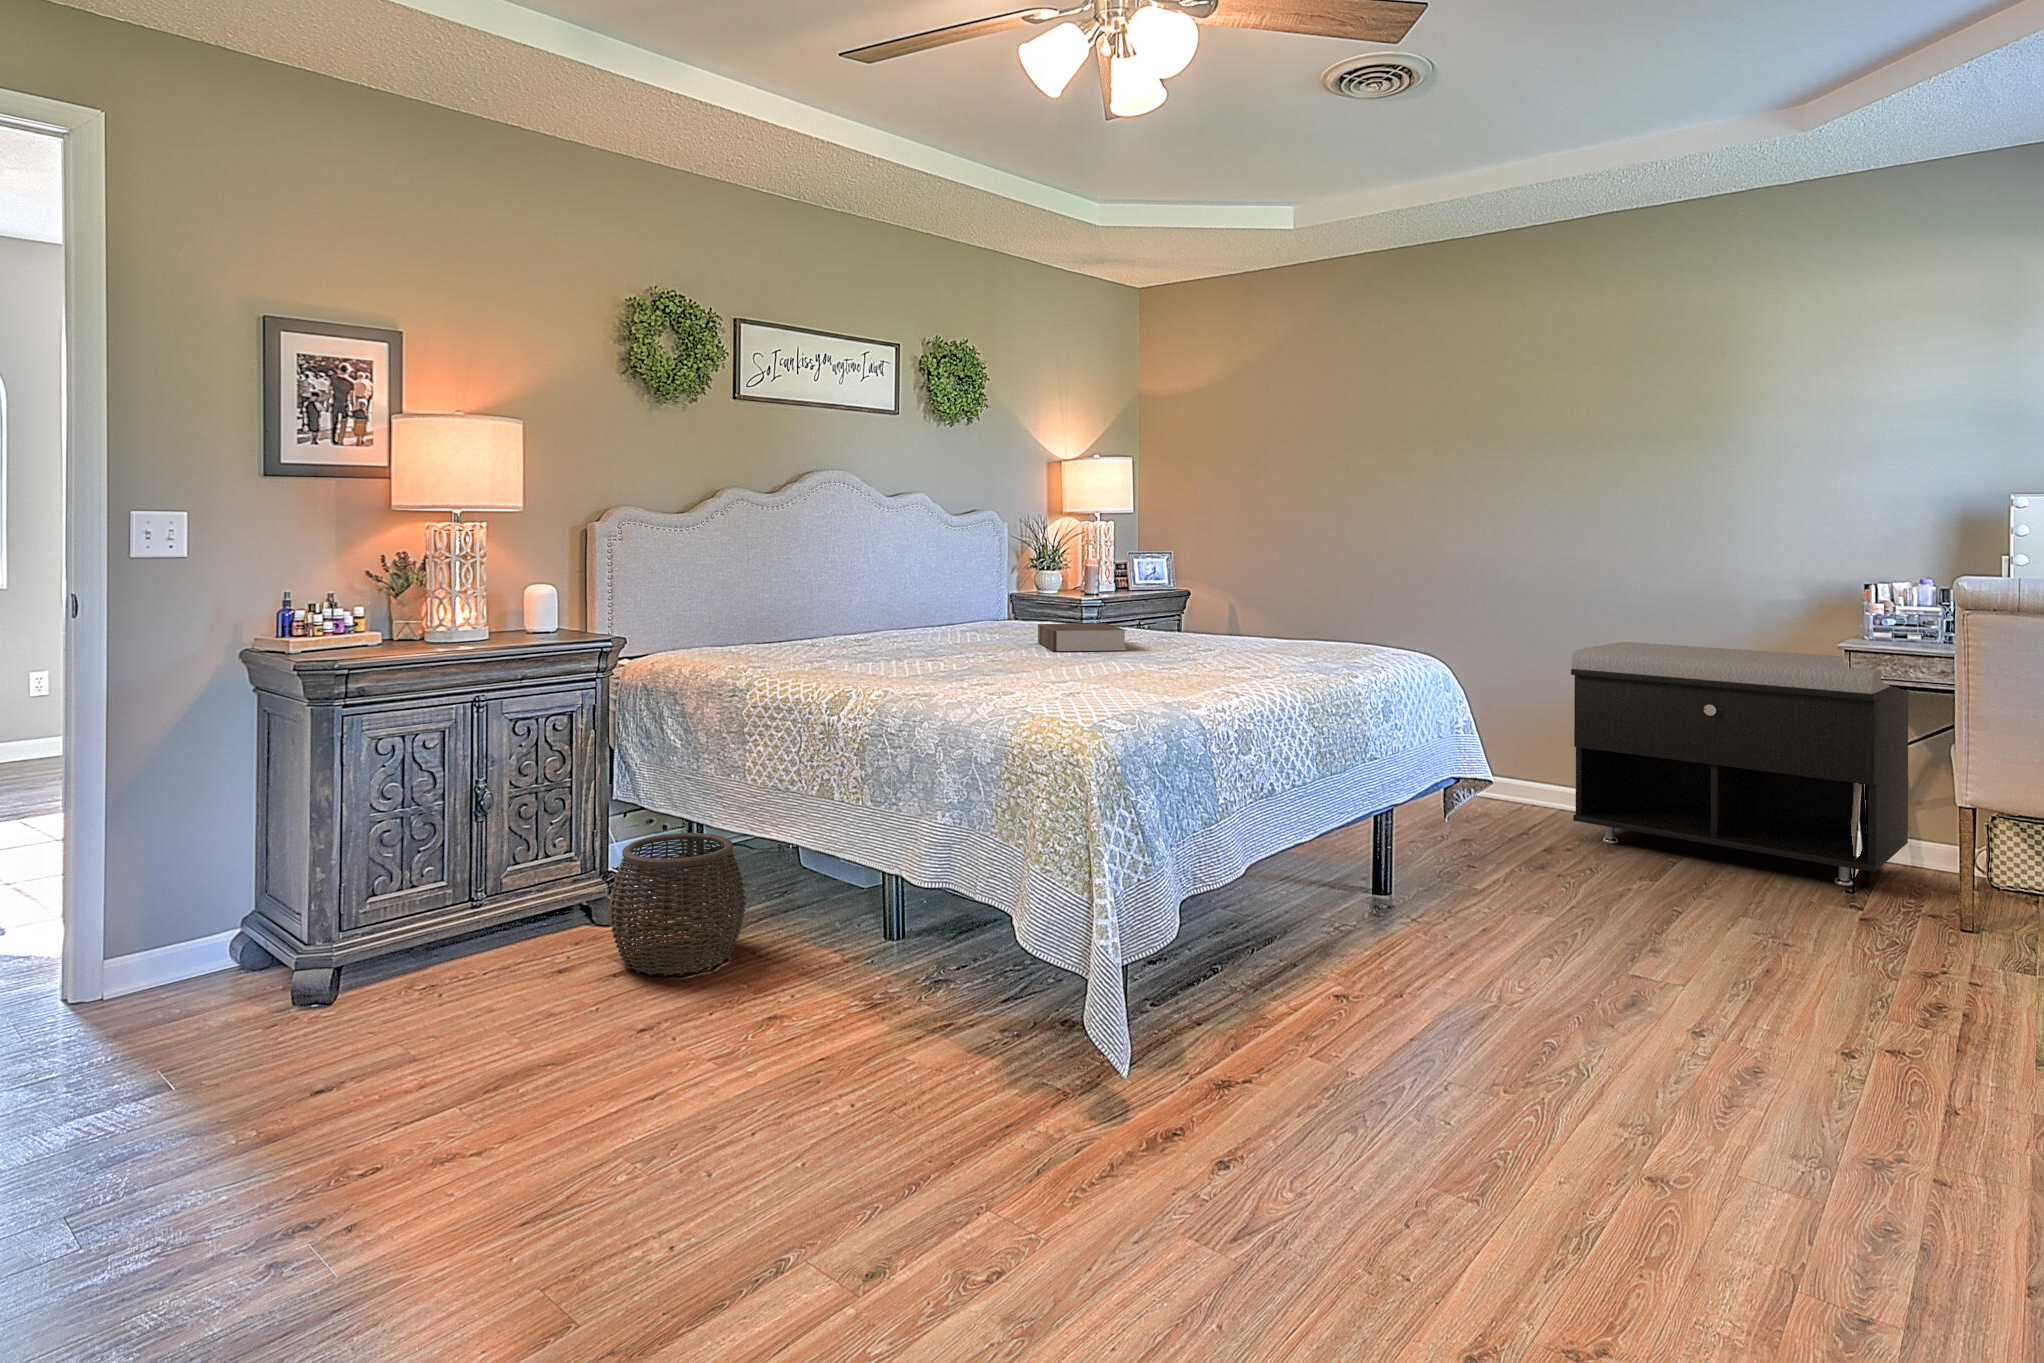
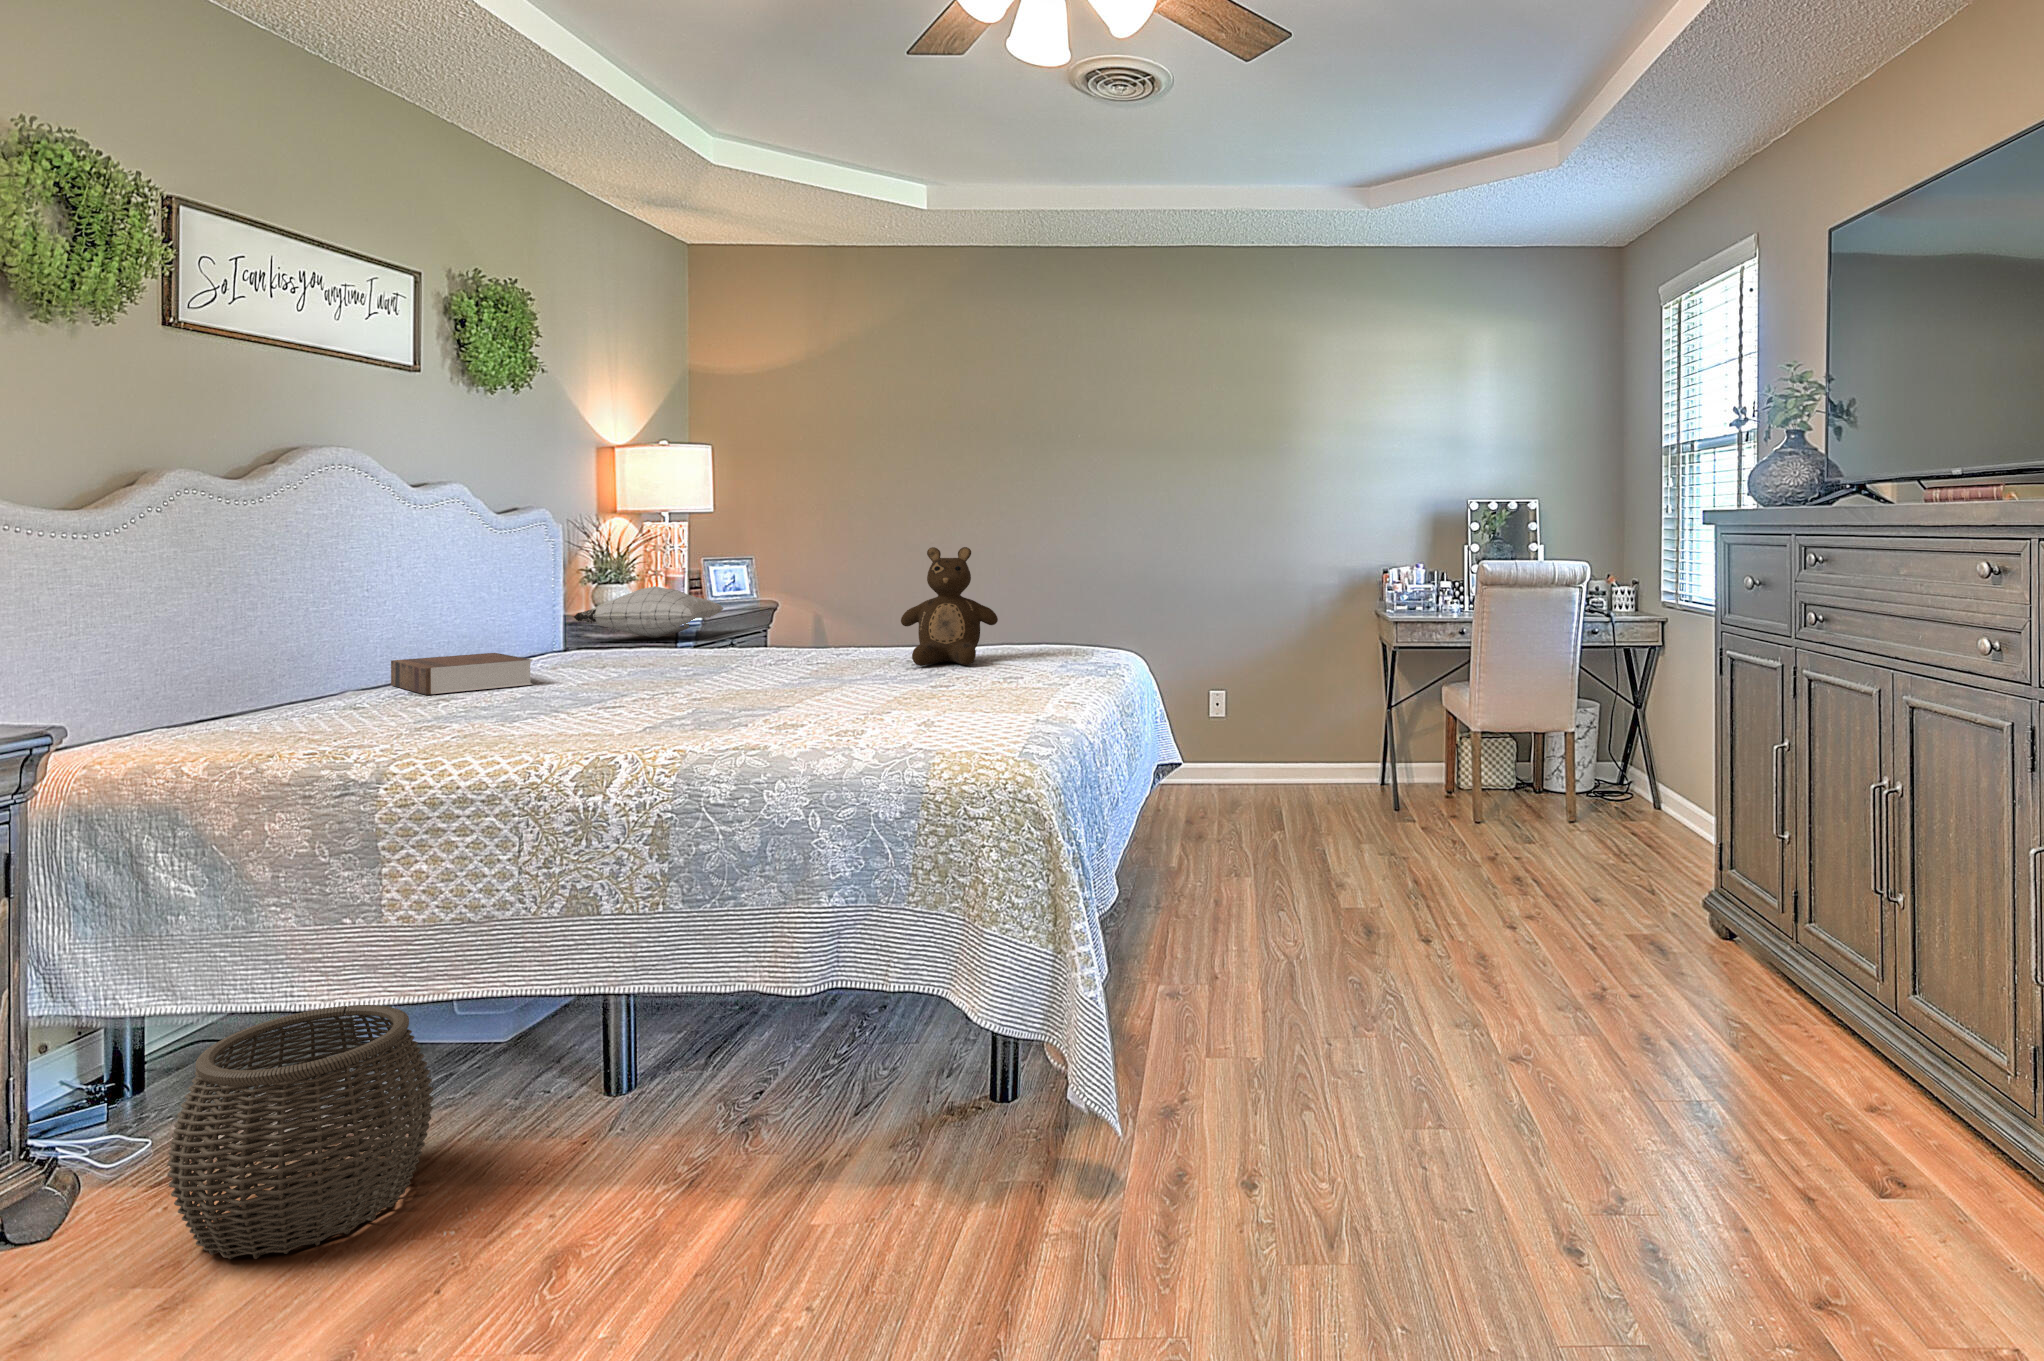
teddy bear: none [1186,543,1275,654] -> present [901,547,998,666]
pillow: none [1003,574,1124,616] -> present [574,586,723,638]
book: present [1038,623,1126,651] -> present [391,653,532,695]
storage bench: present [1571,642,1908,886] -> none [1194,627,1417,806]

